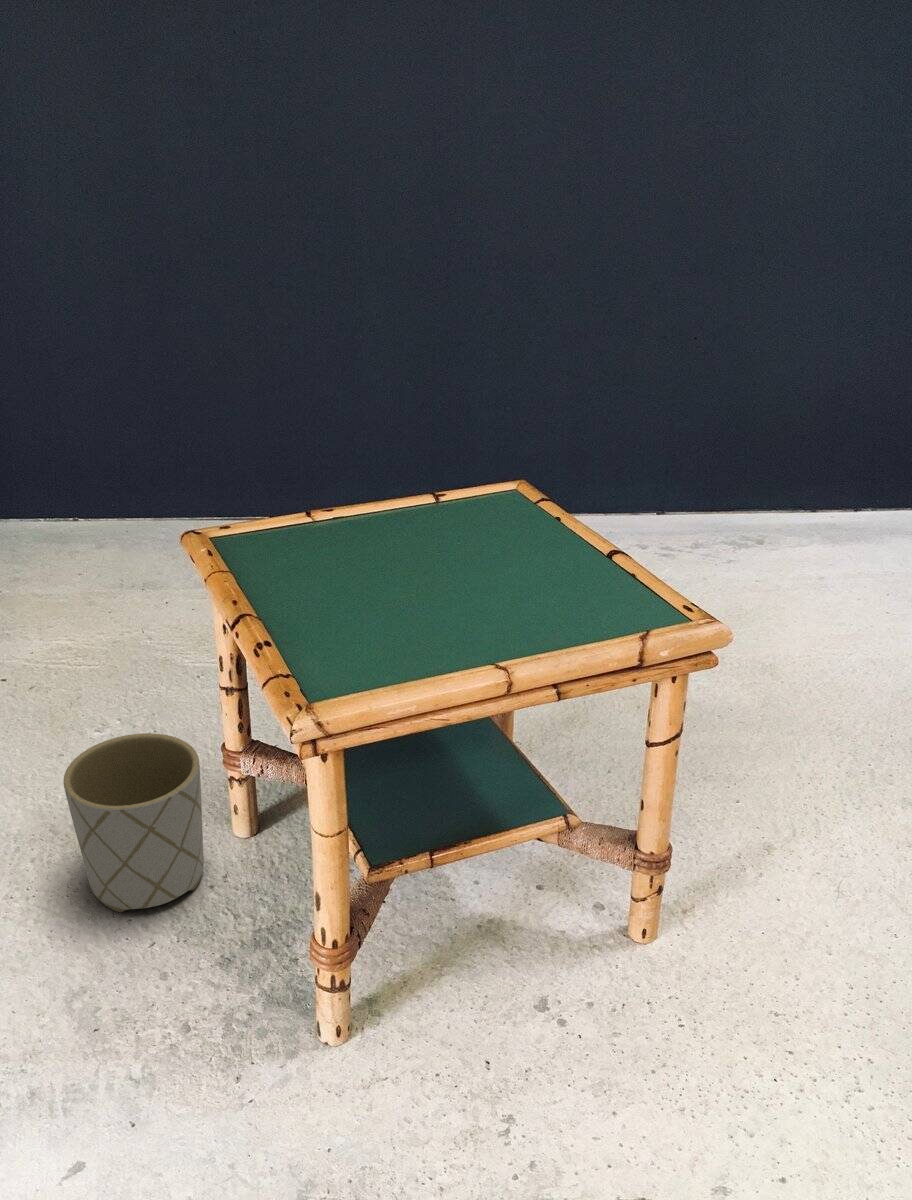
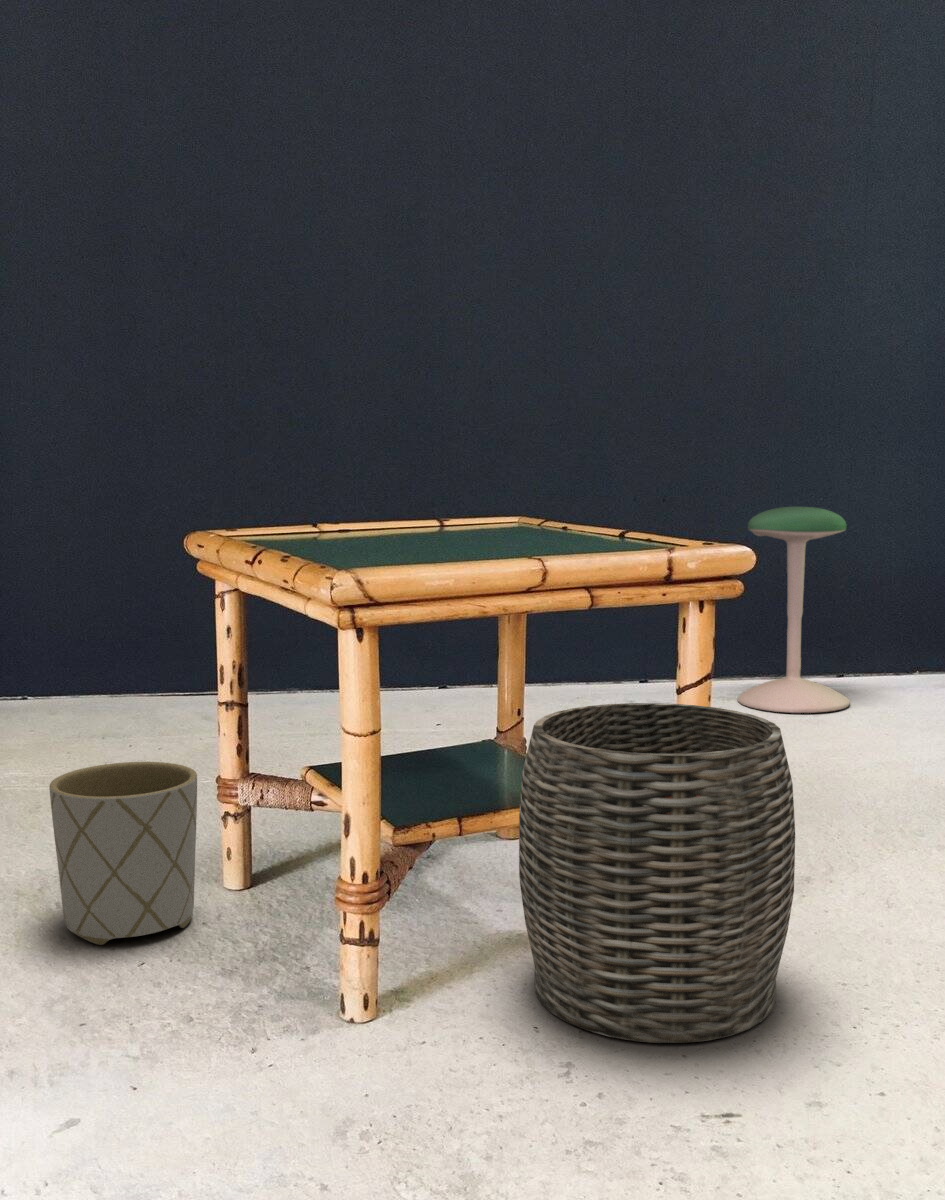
stool: none [745,351,875,561] -> present [738,507,850,713]
woven basket: none [482,753,744,1104] -> present [519,703,795,1043]

